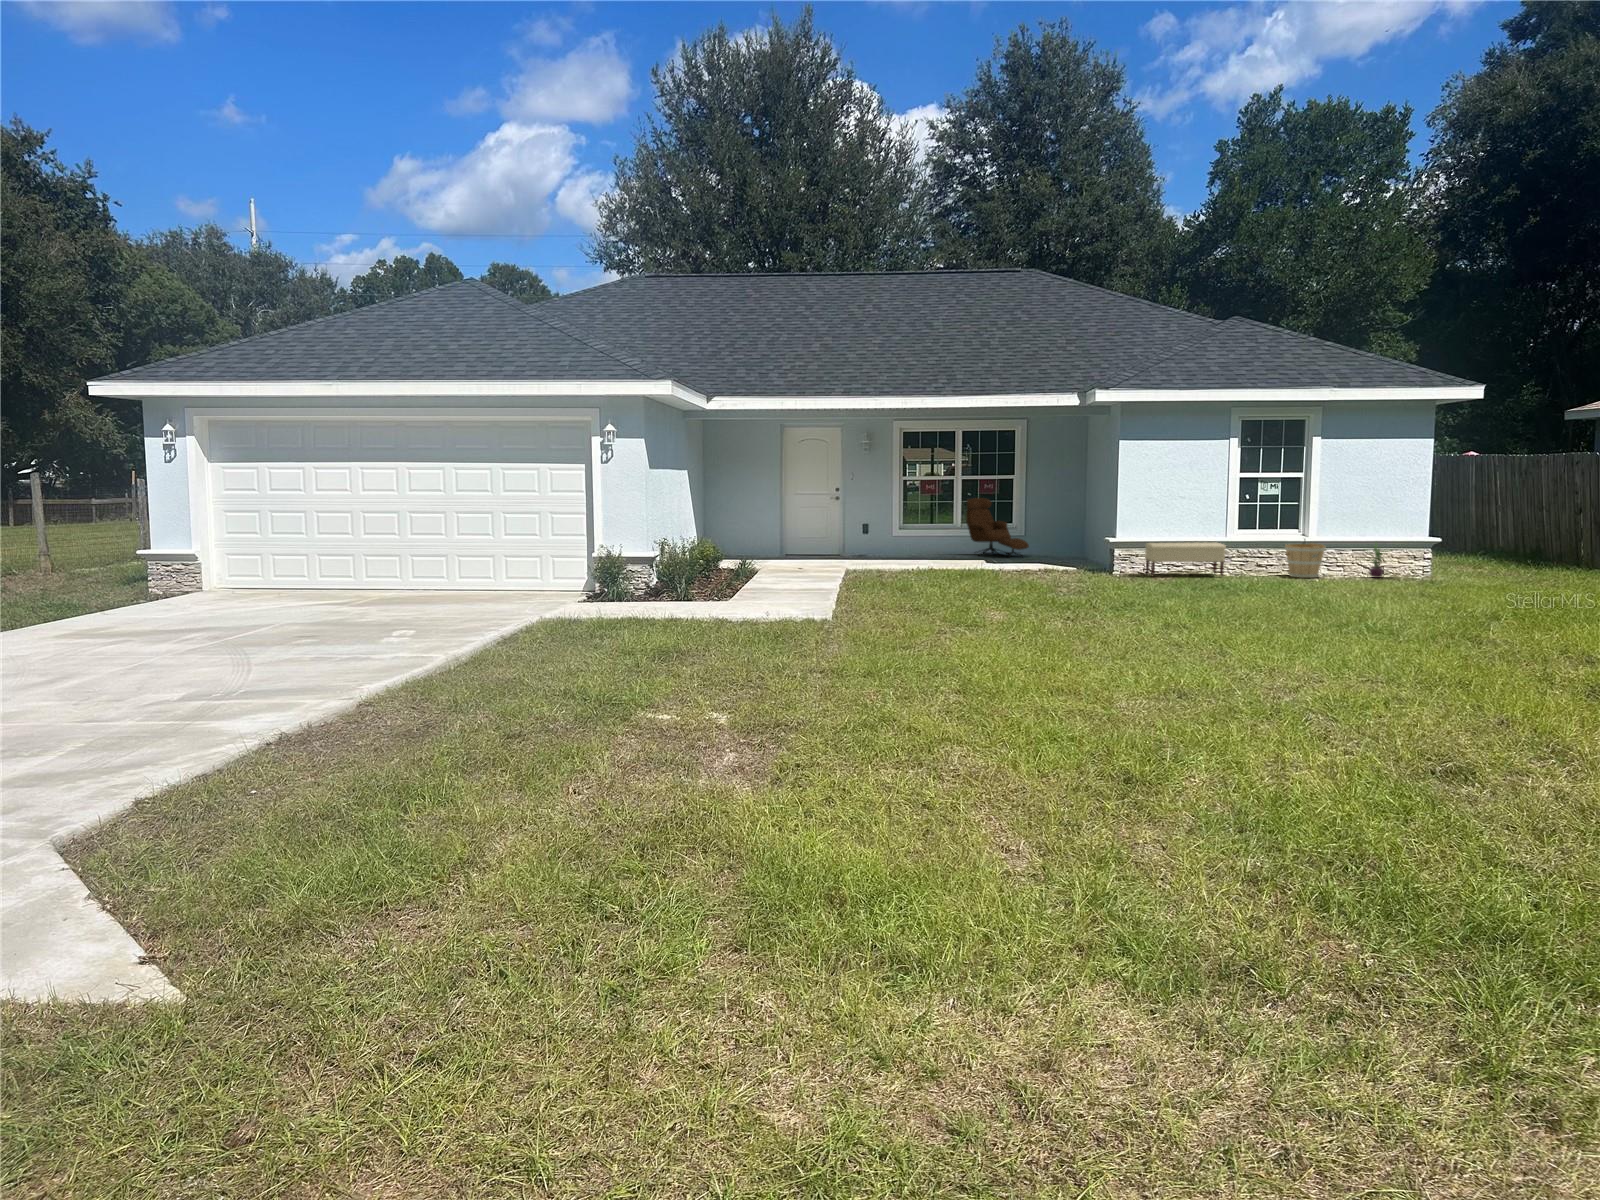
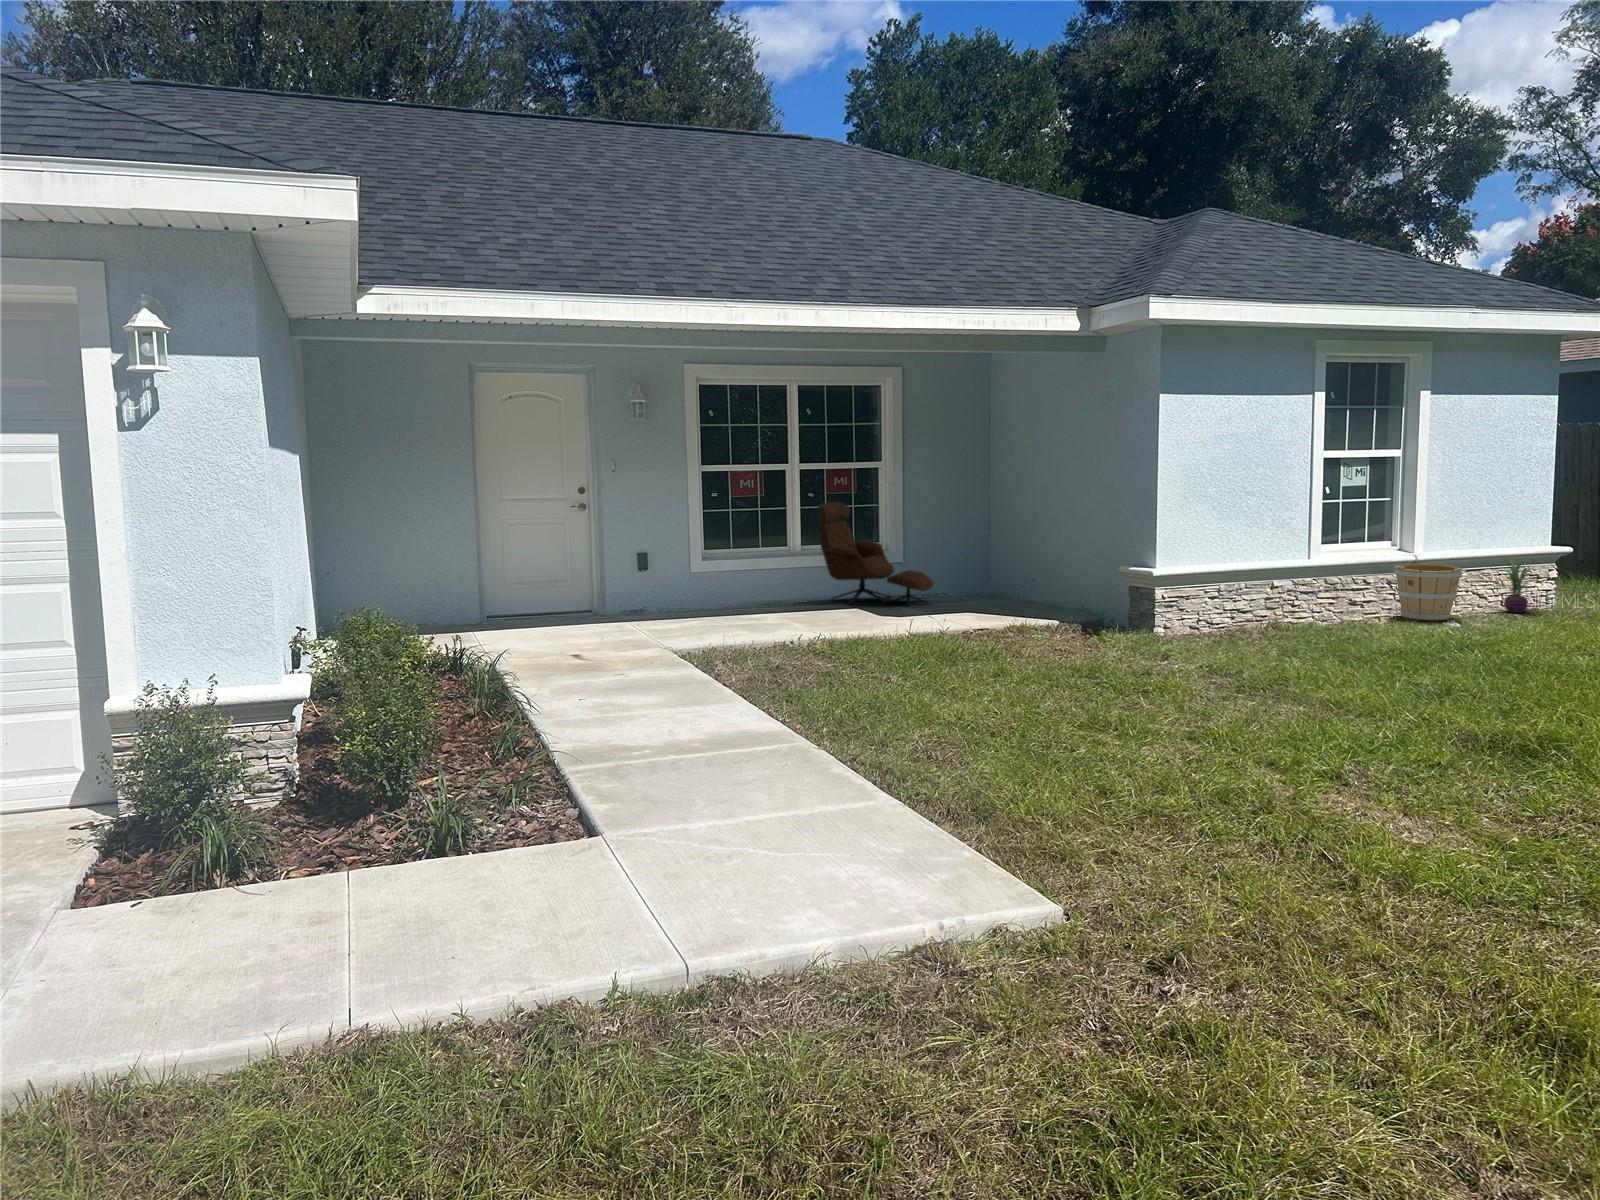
bench: present [1145,543,1226,576] -> none [1206,569,1338,636]

